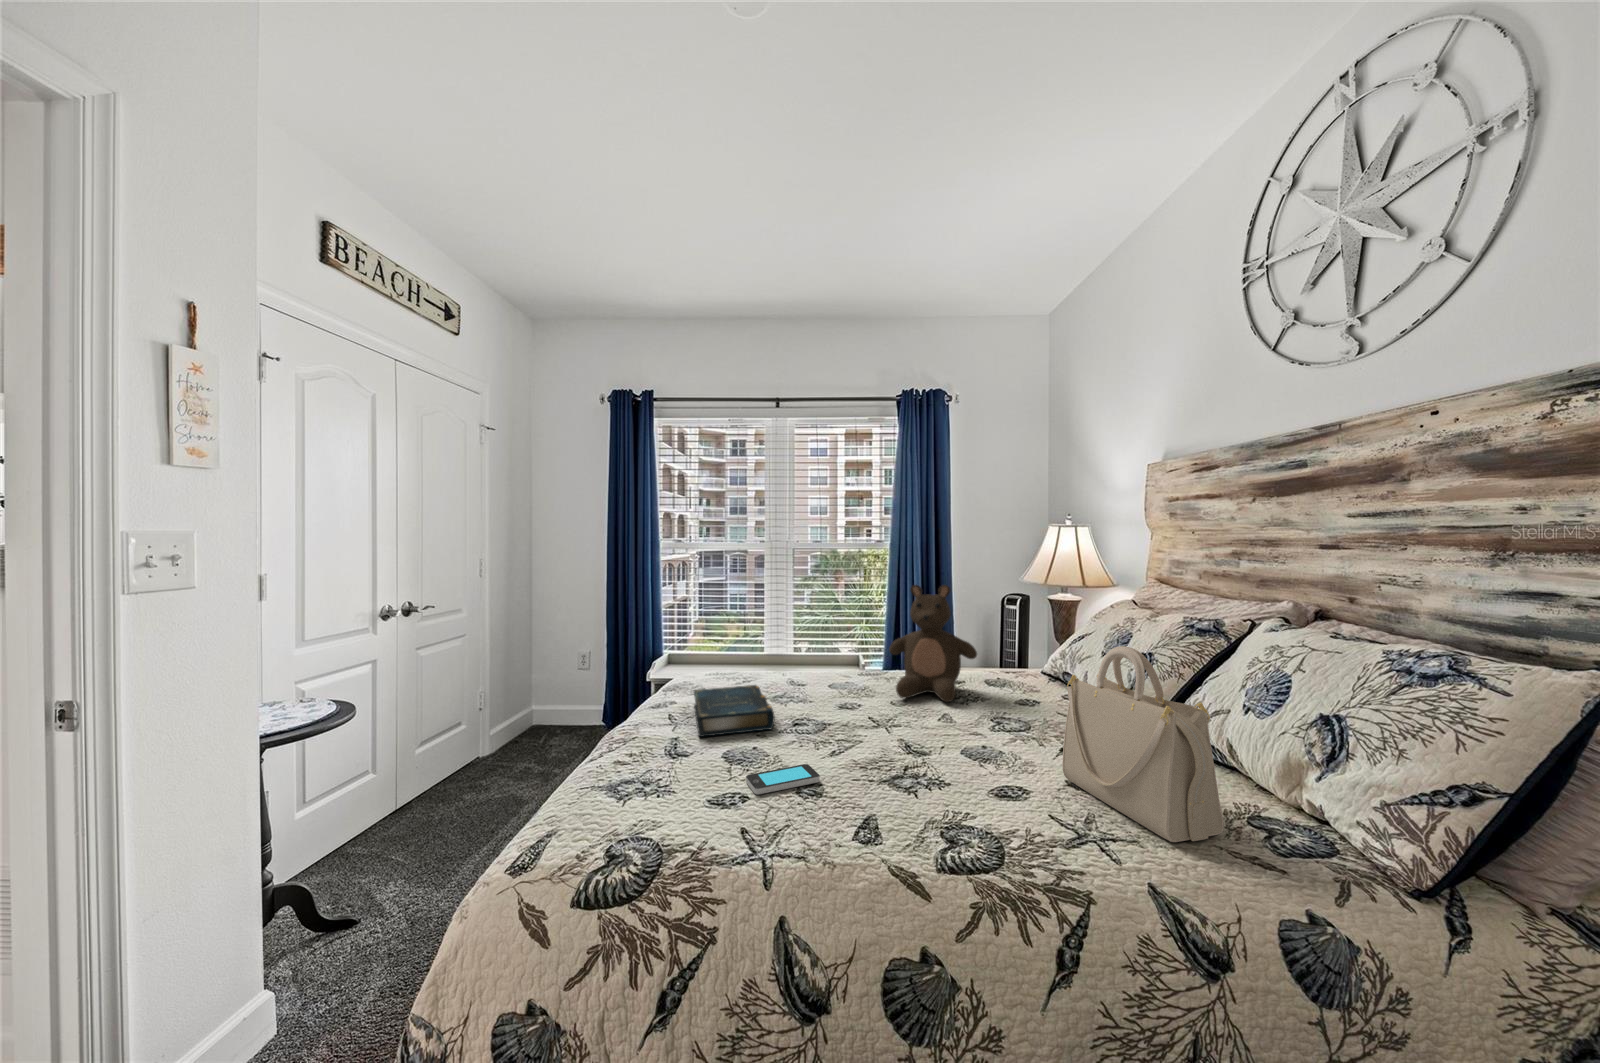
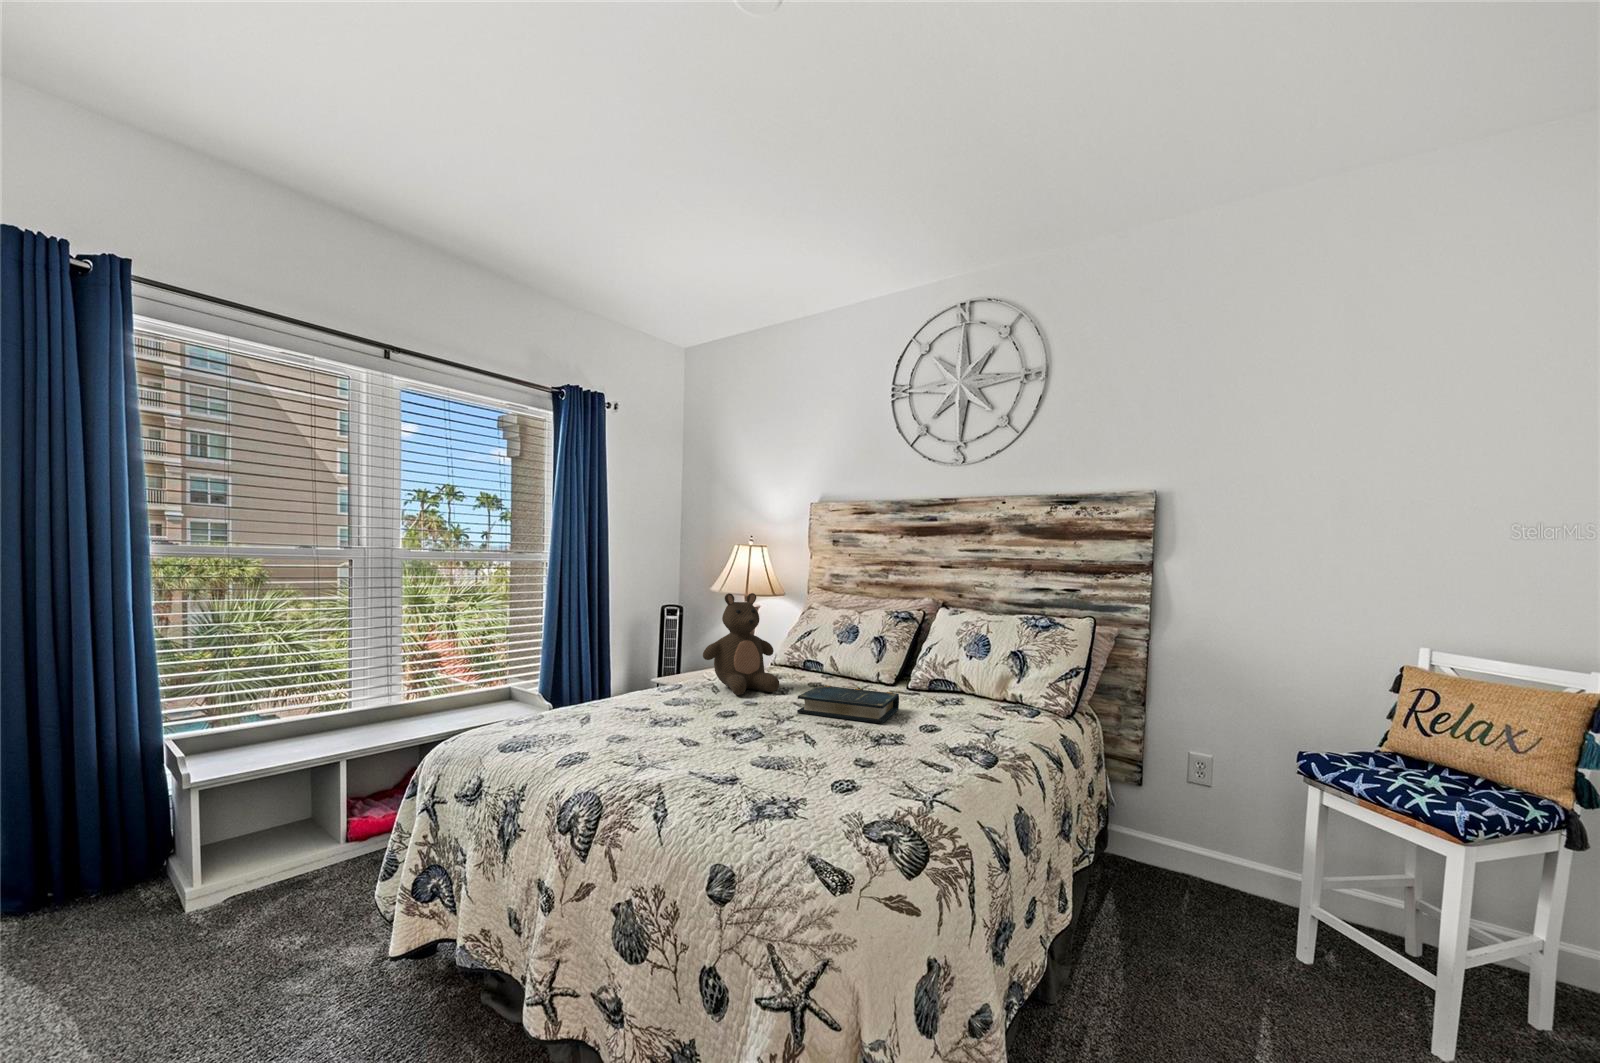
handbag: present [1062,646,1224,842] -> none [921,622,1015,722]
book: present [694,685,775,737] -> present [797,685,899,723]
smartphone: present [746,764,820,794] -> none [789,741,830,765]

